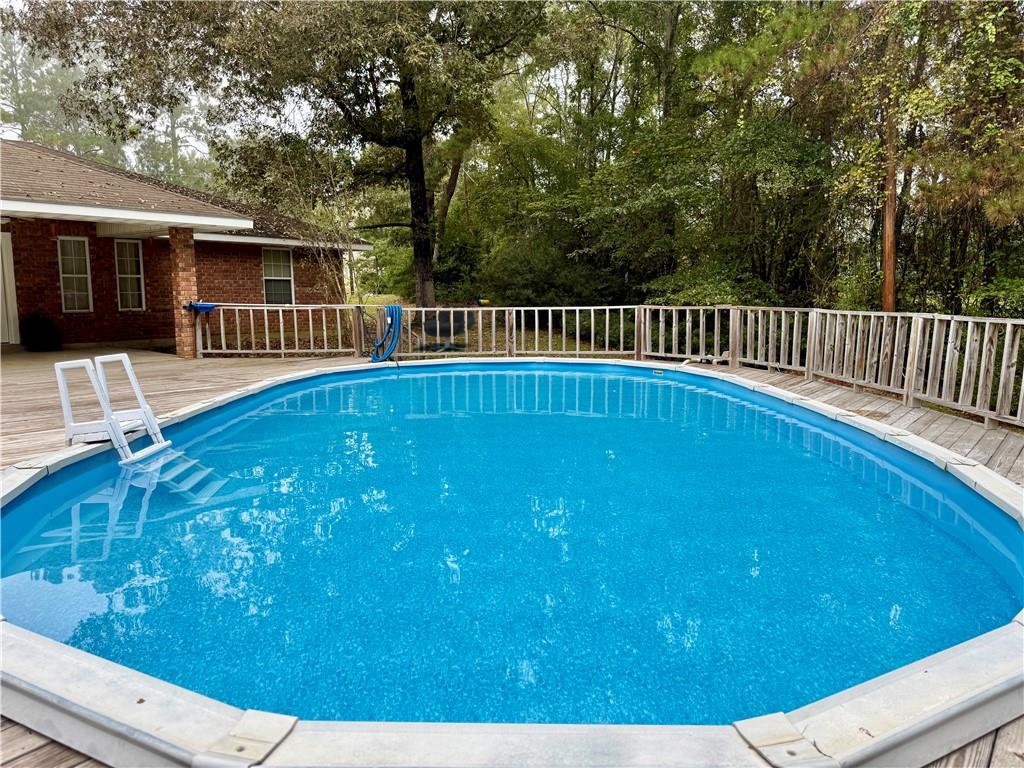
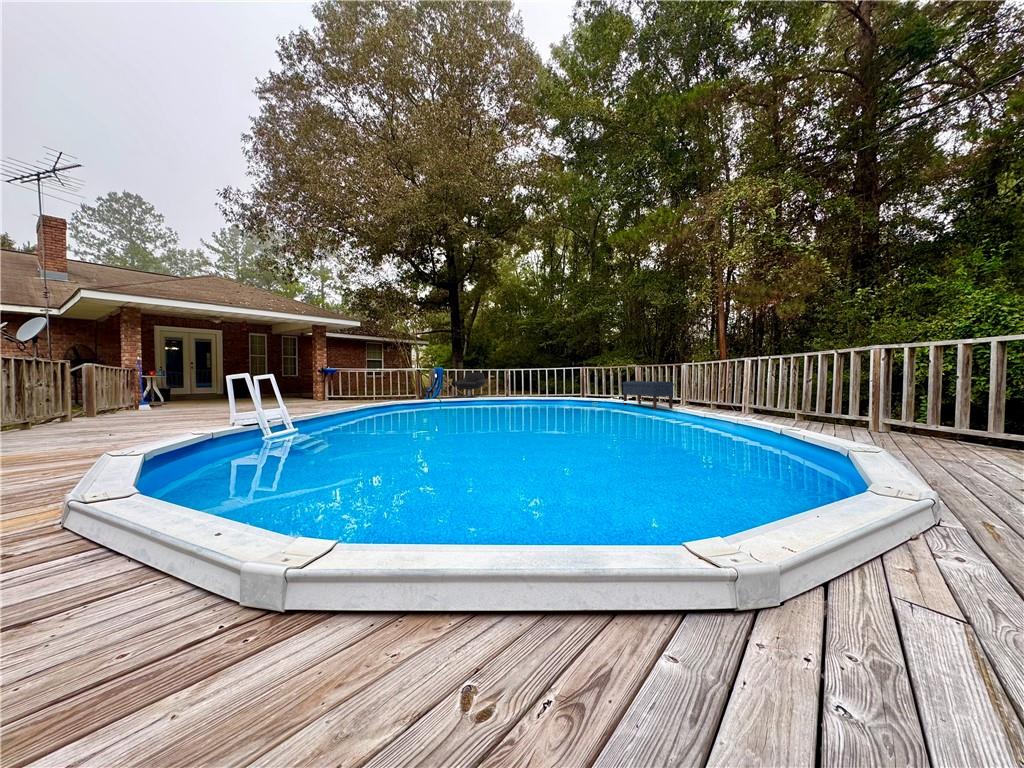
bench: none [712,329,799,385] -> present [622,381,674,409]

